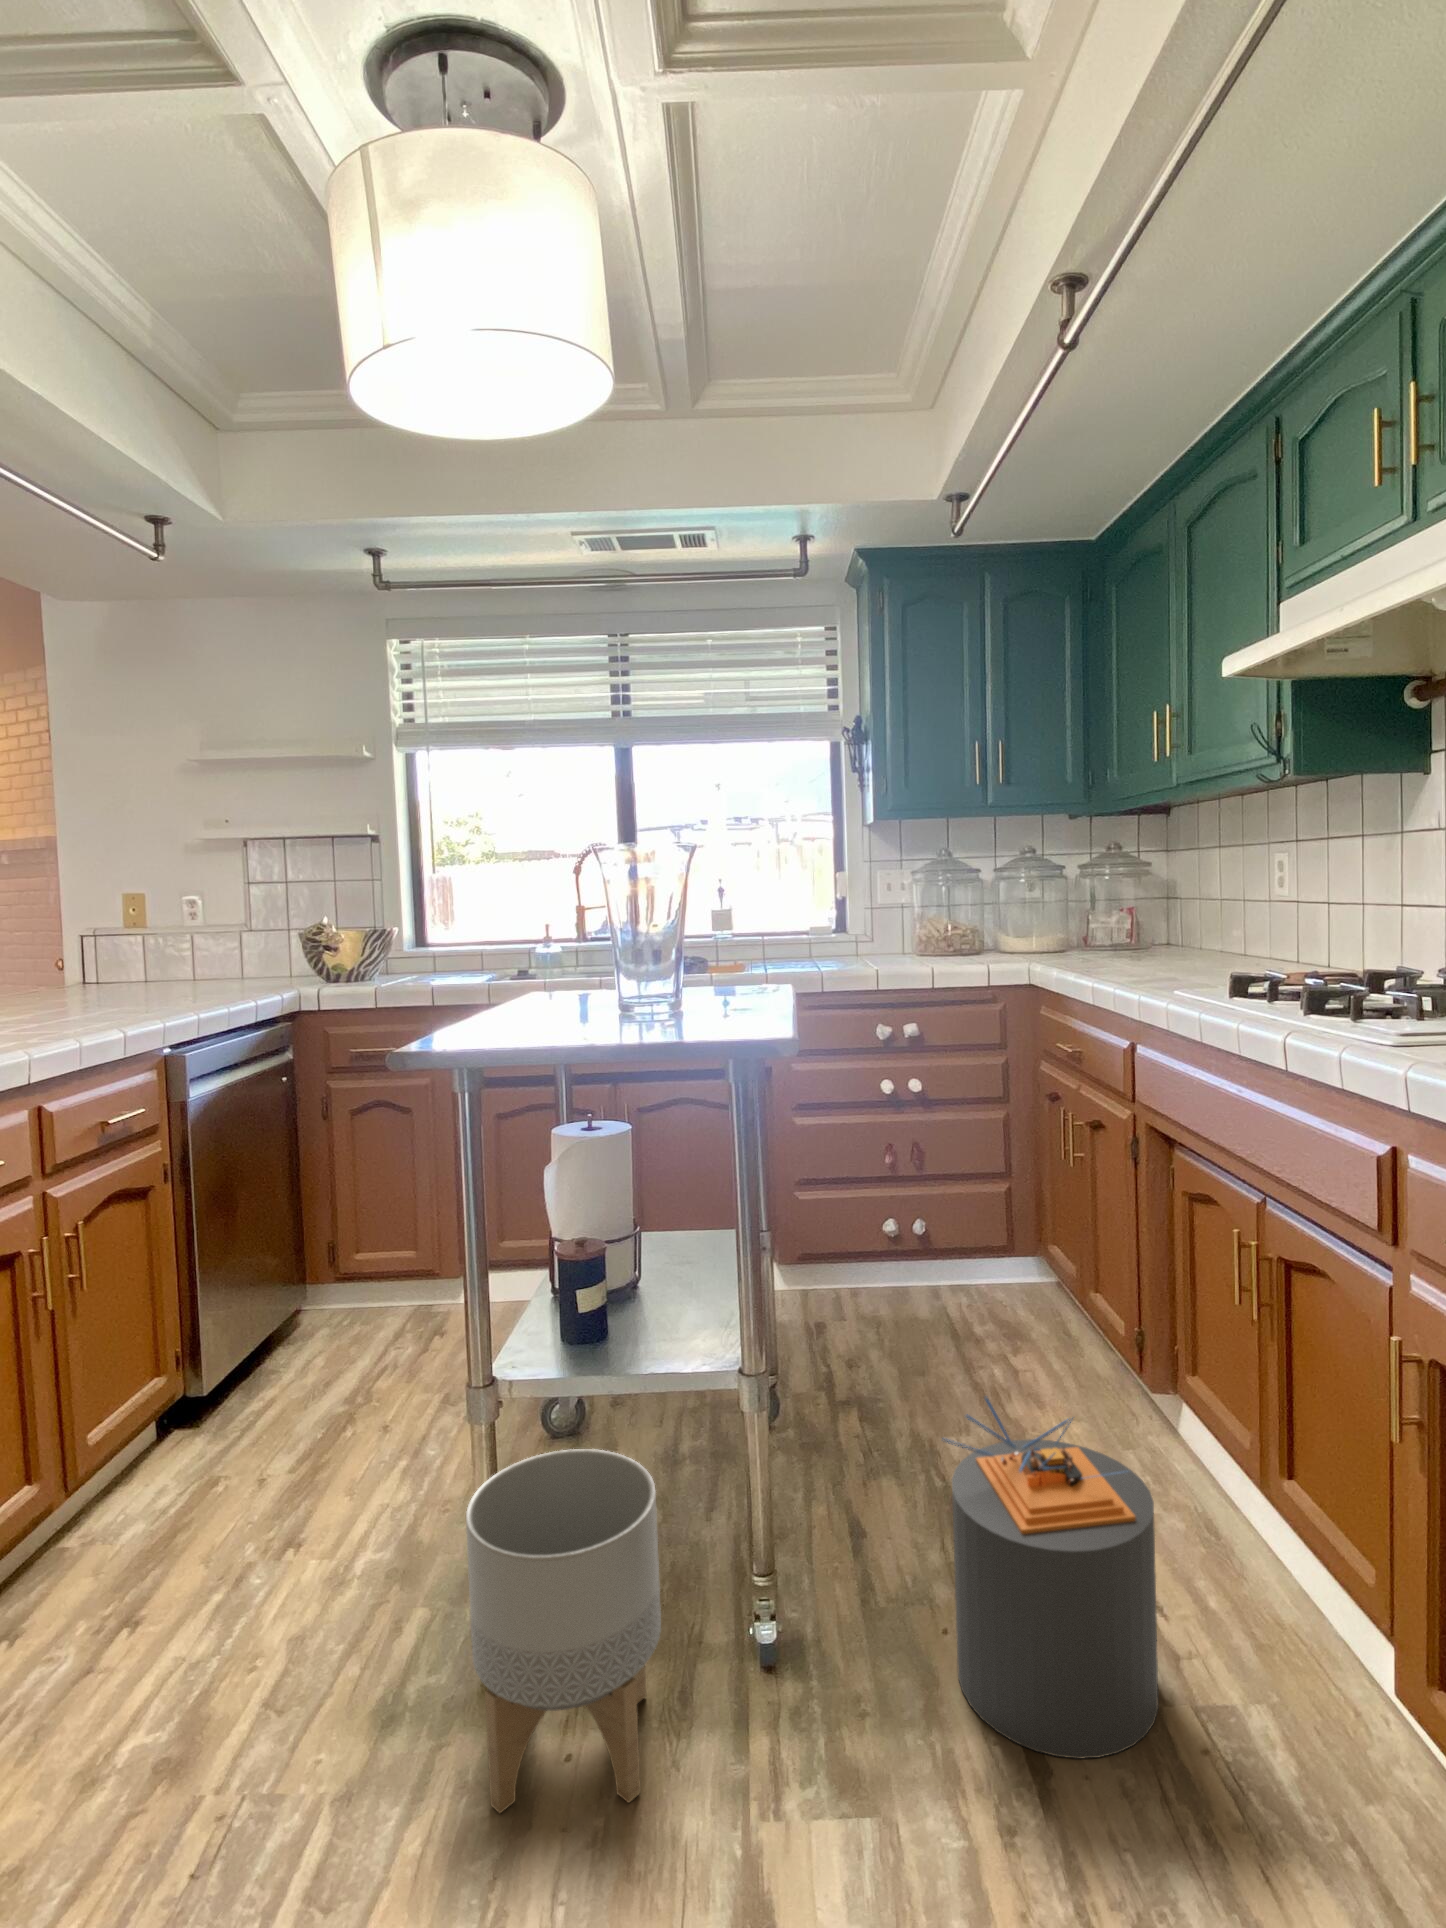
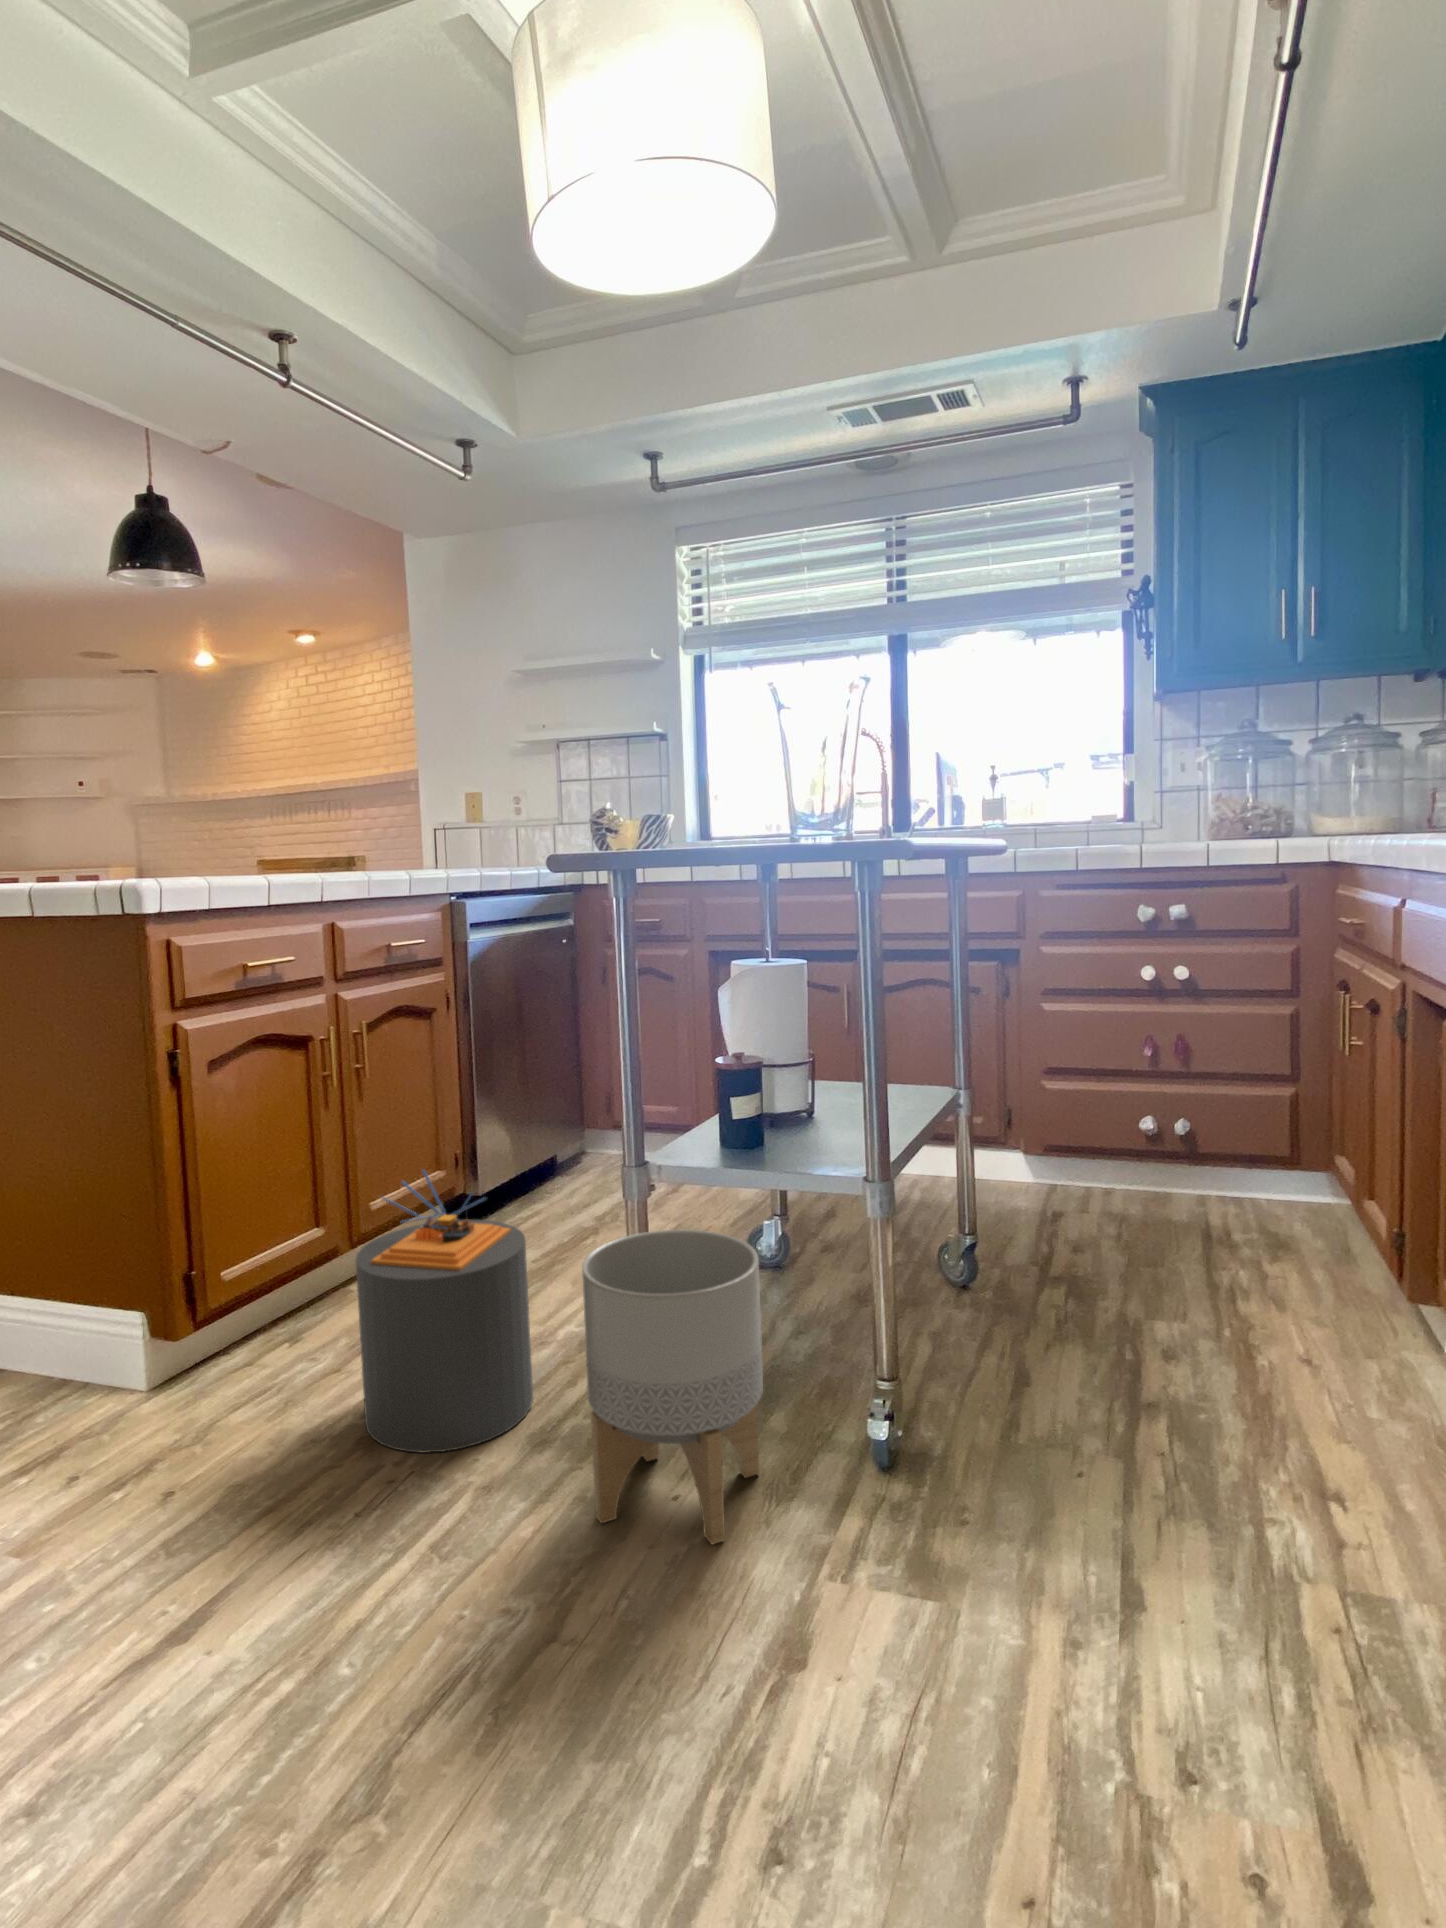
trash can: present [942,1396,1158,1759] -> present [356,1170,533,1453]

